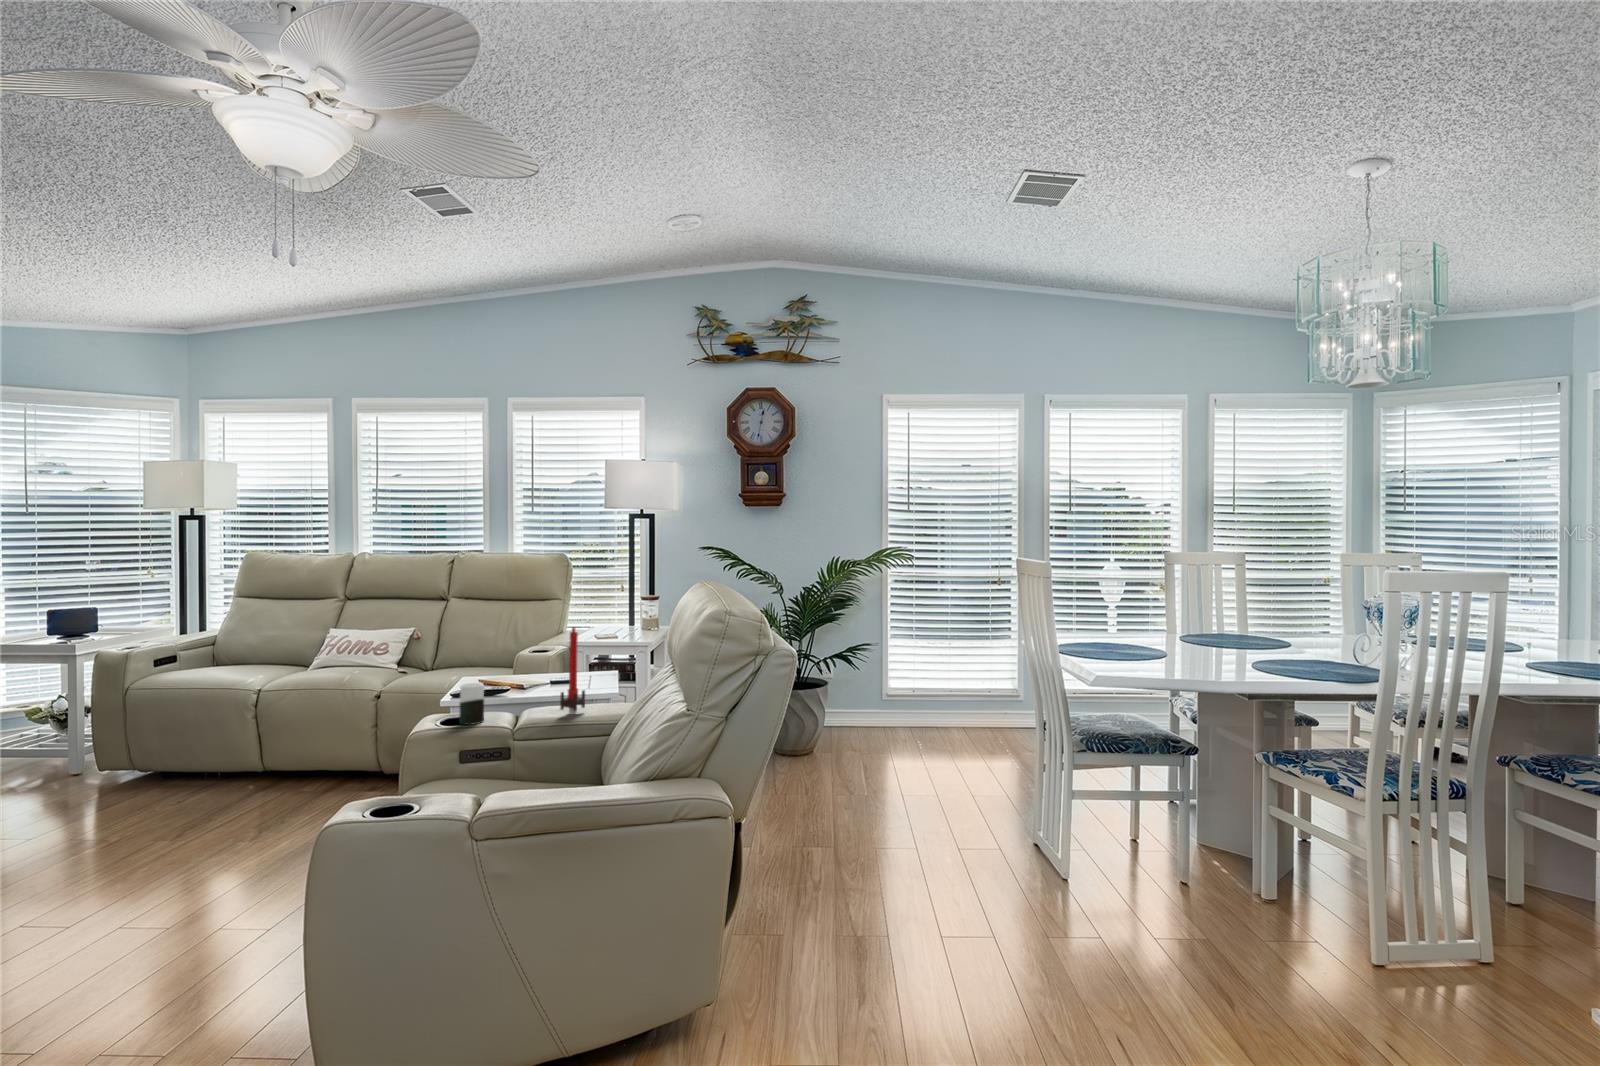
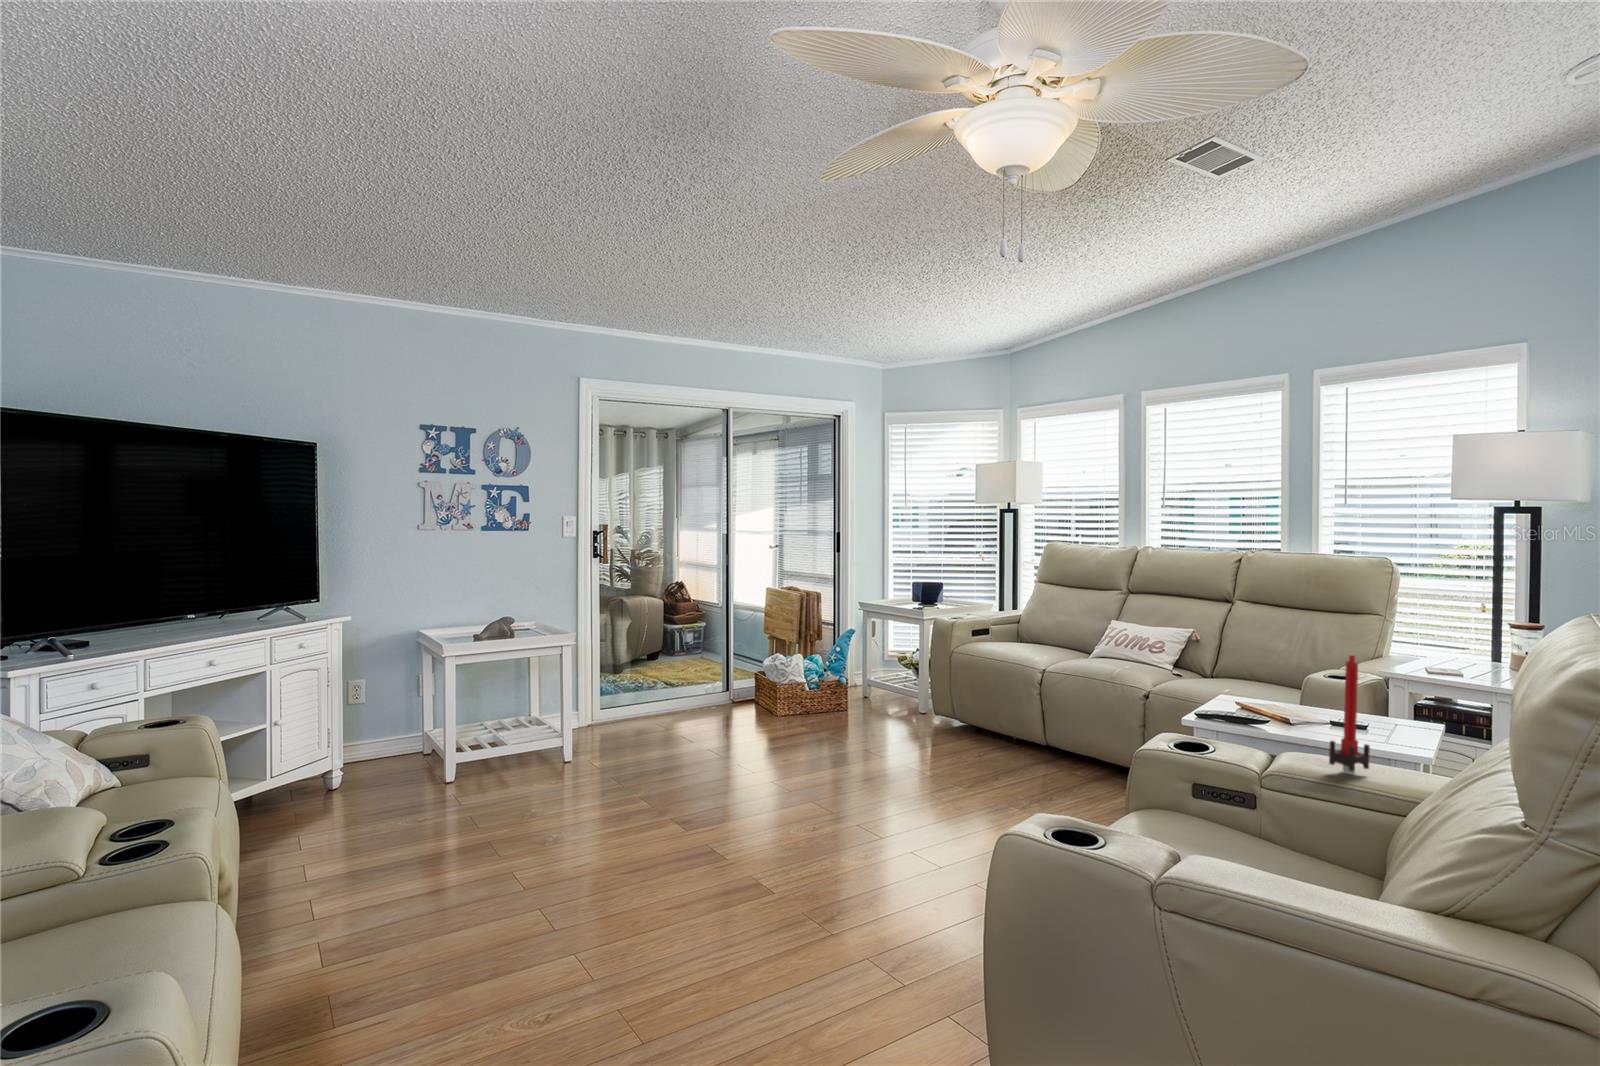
cup: present [459,683,484,725] -> none [1193,706,1226,758]

